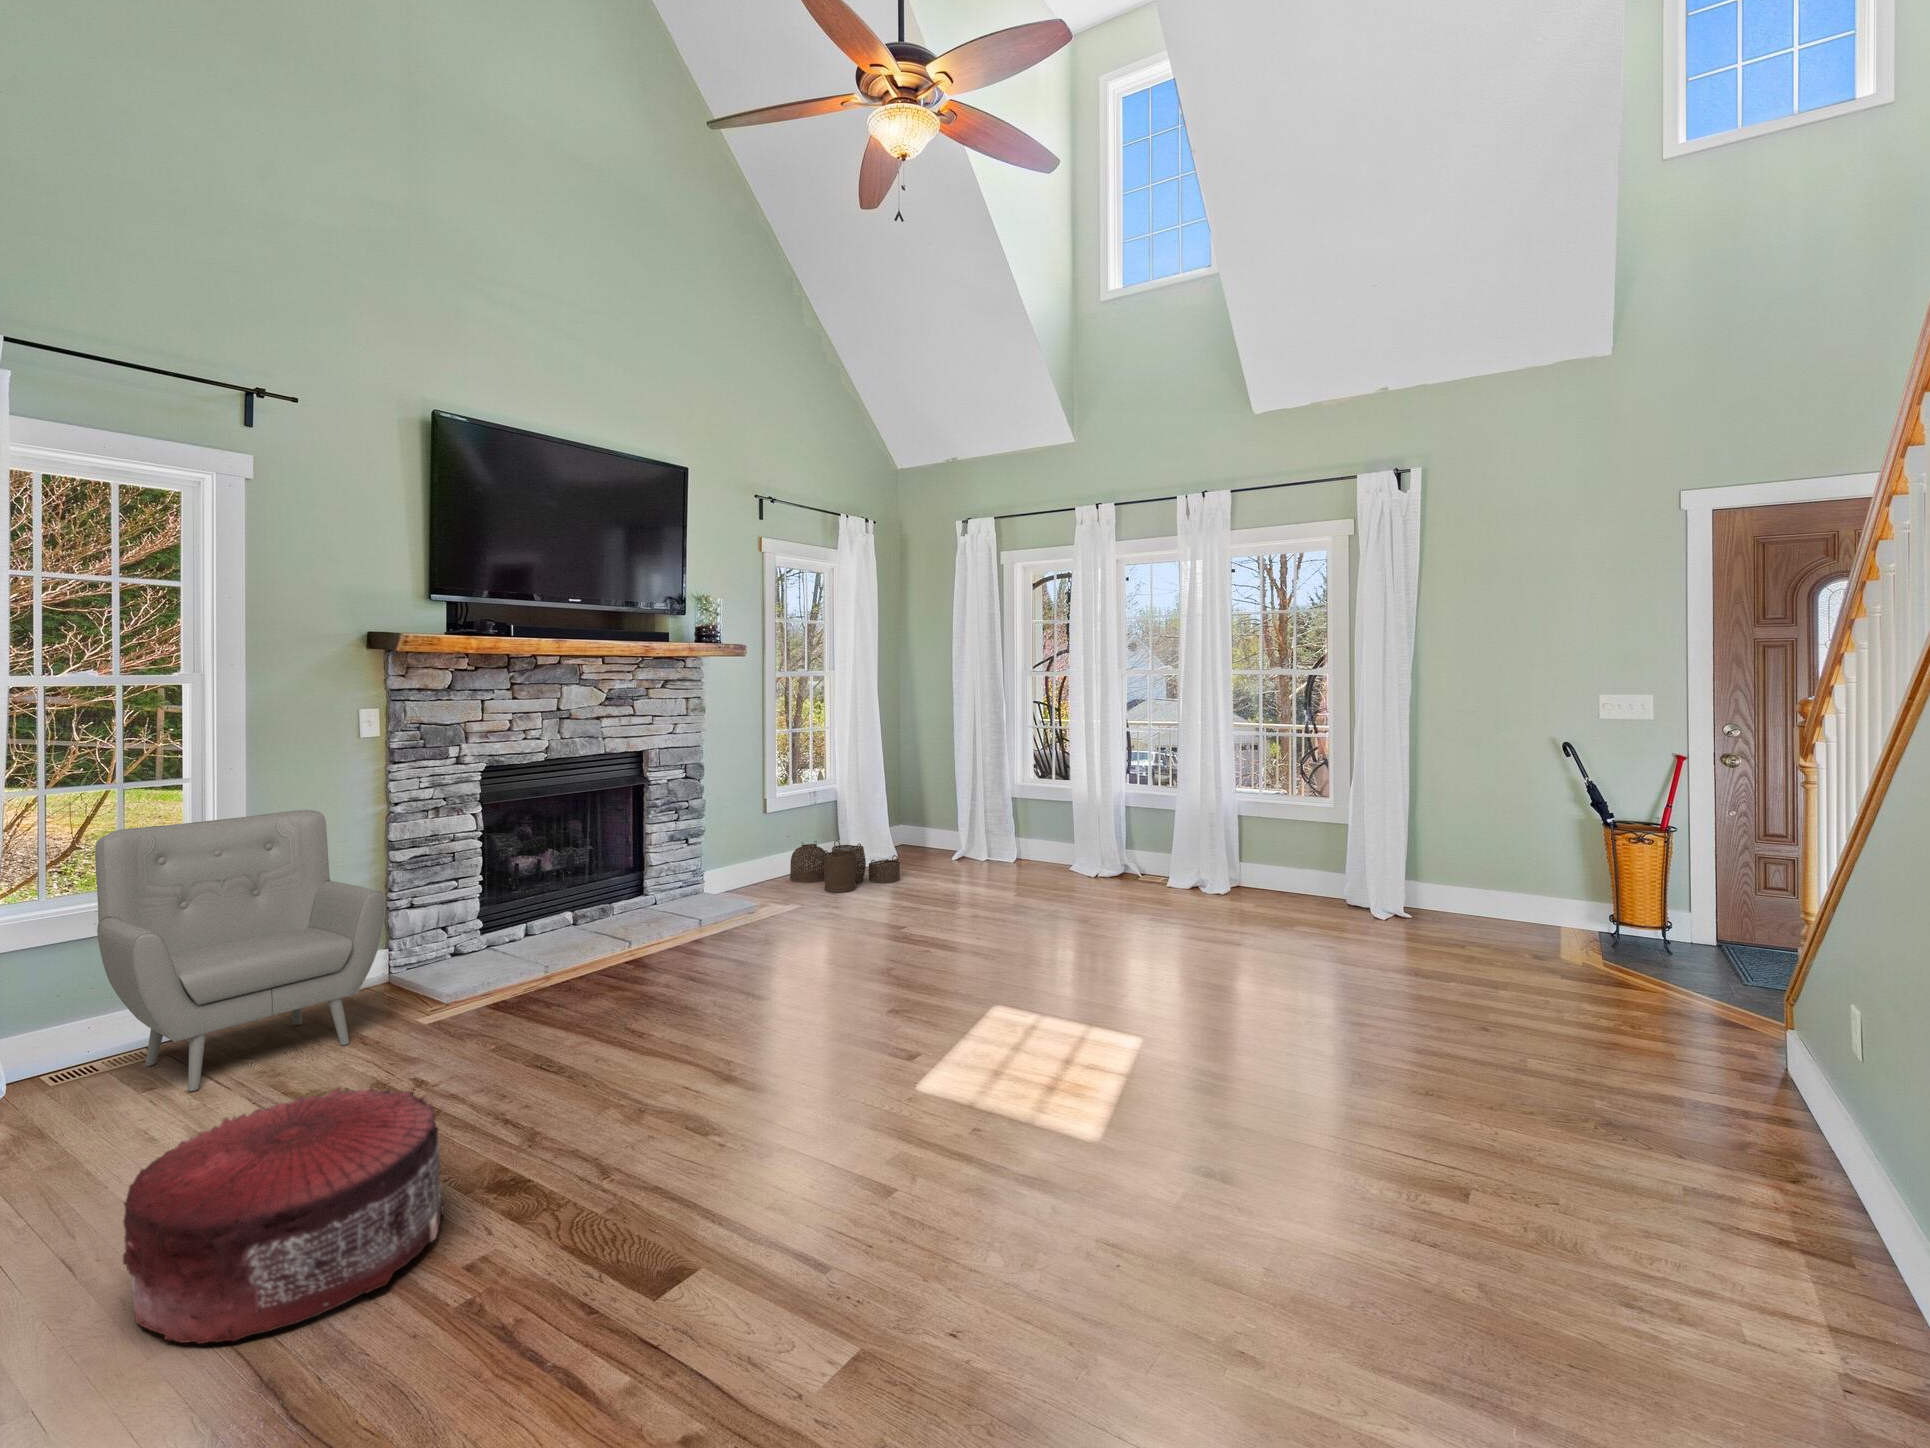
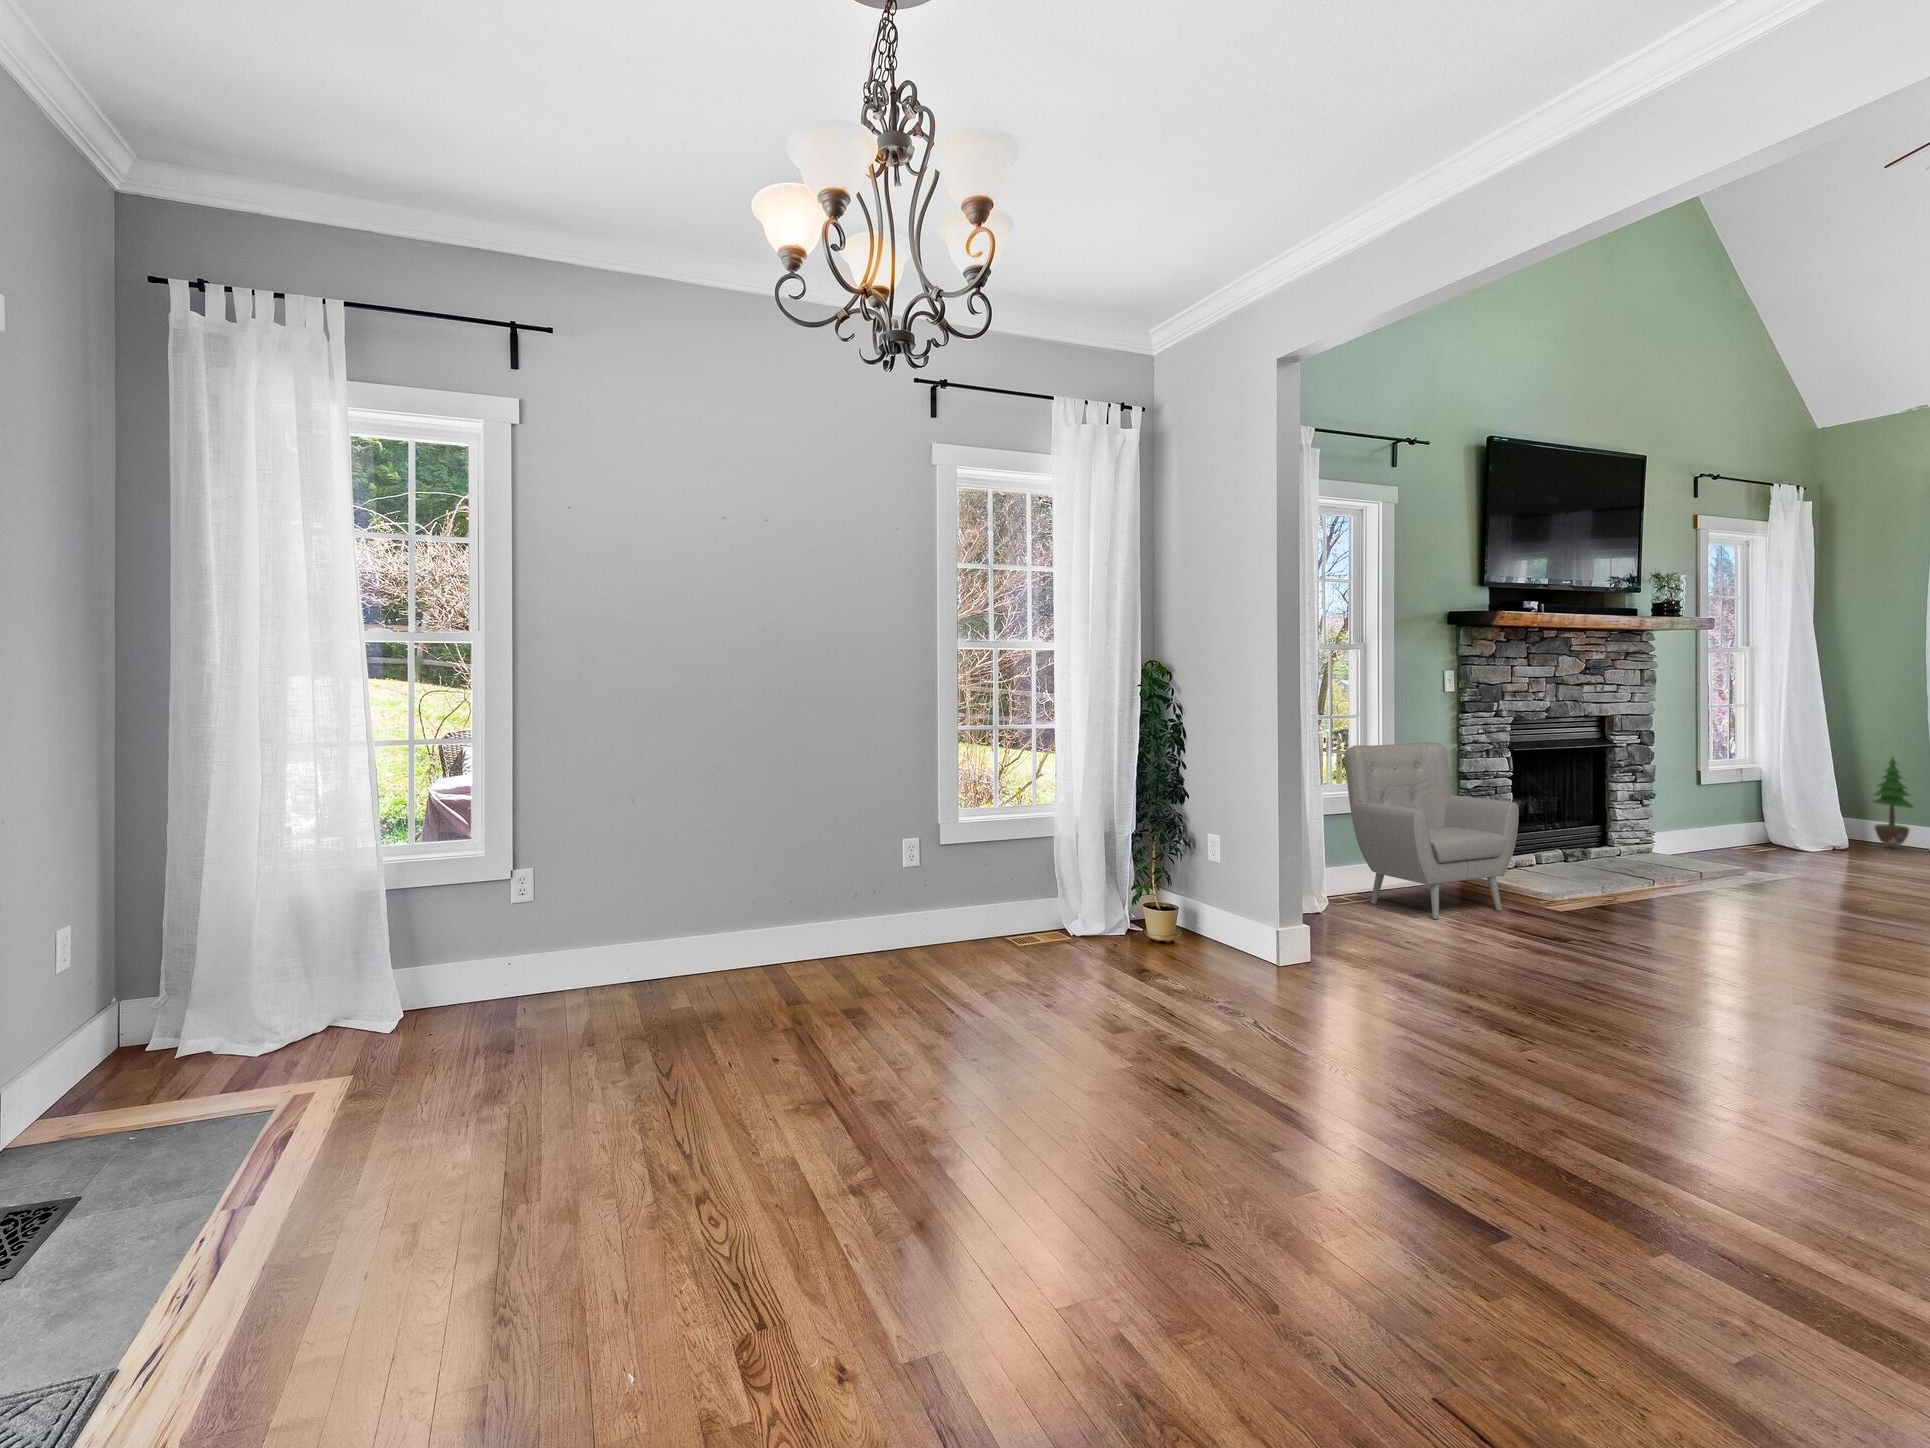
potted tree: none [924,772,953,857] -> present [1873,758,1913,848]
woven basket: present [790,840,900,892] -> none [1722,815,1870,866]
pouf: present [123,1087,444,1344] -> none [1605,908,1804,1026]

